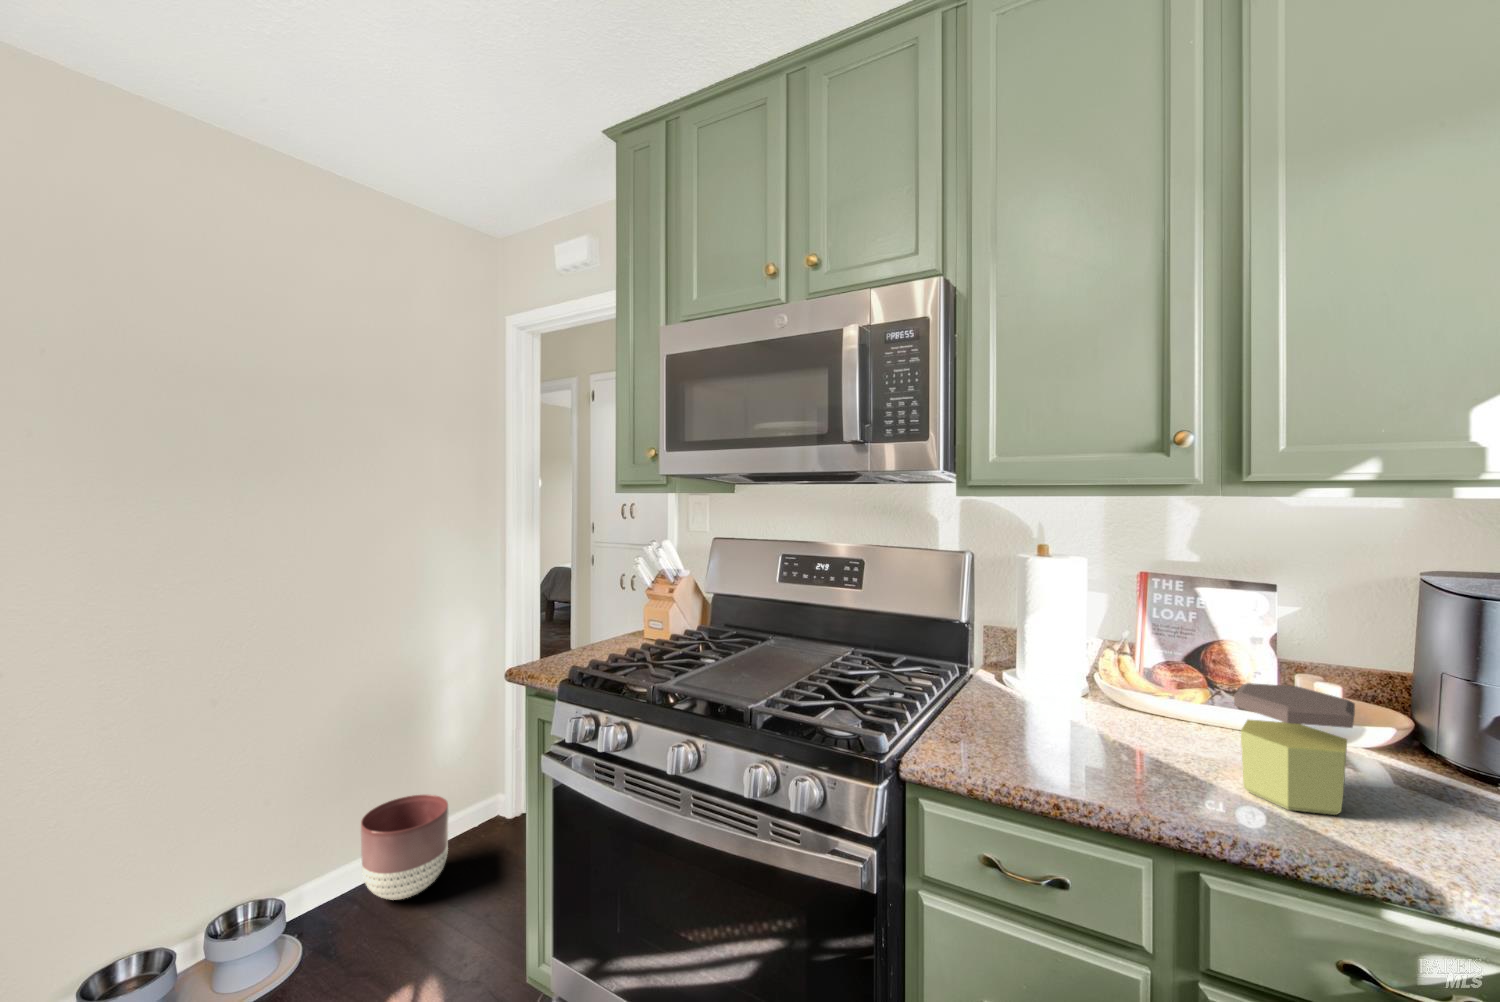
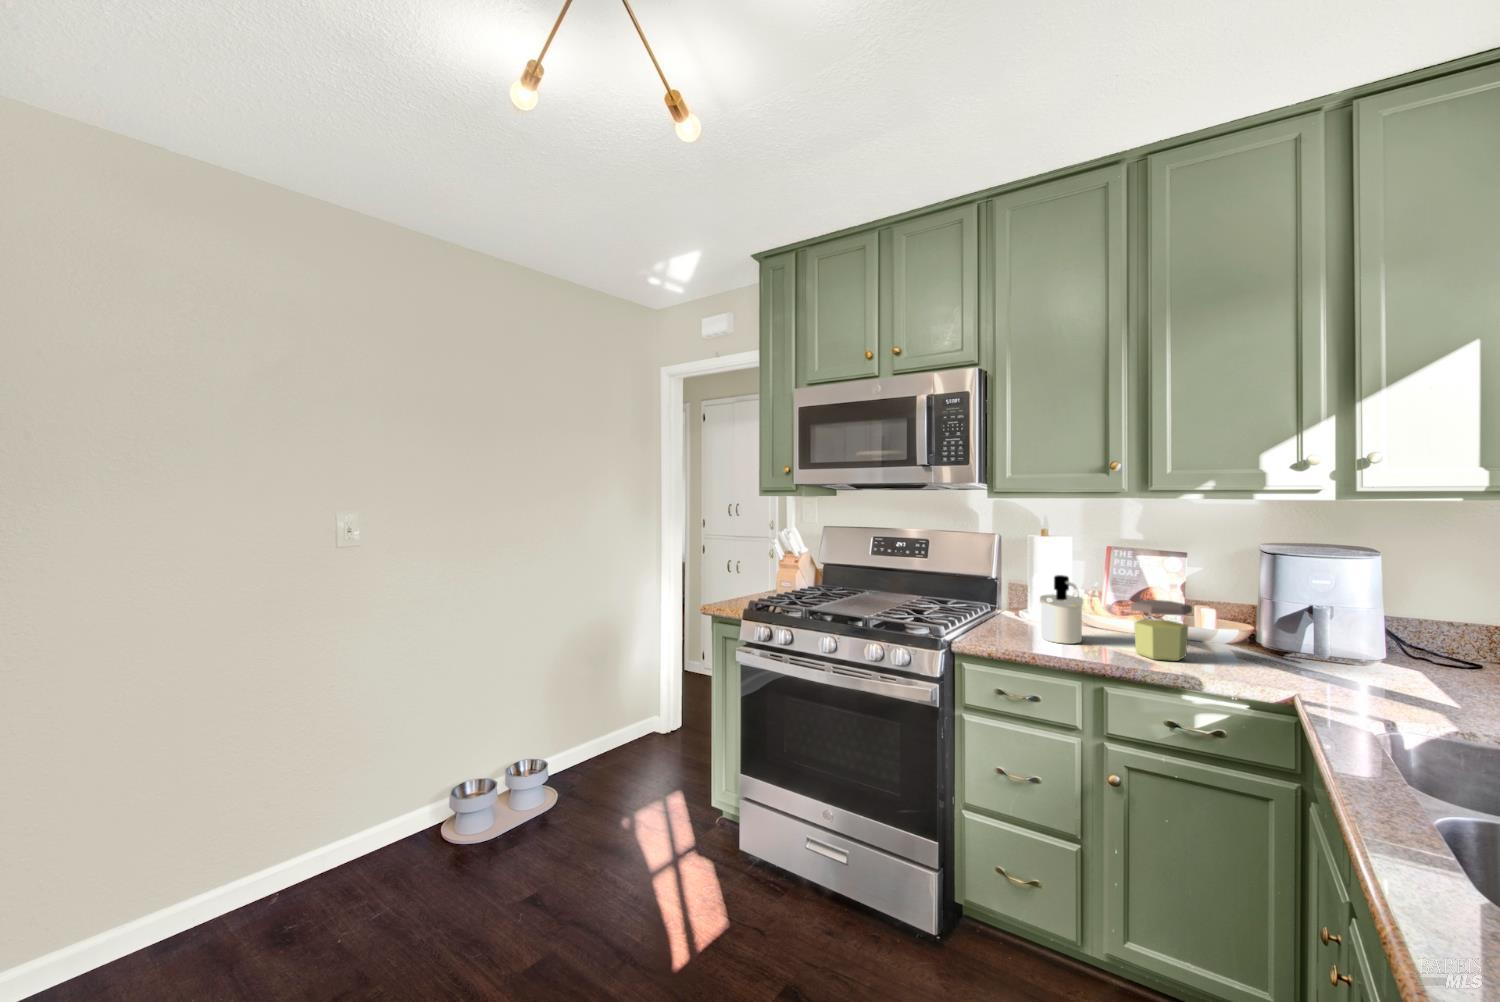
soap dispenser: none [1053,632,1138,761] -> present [1040,575,1083,644]
planter: present [361,795,448,900] -> none [580,707,634,772]

